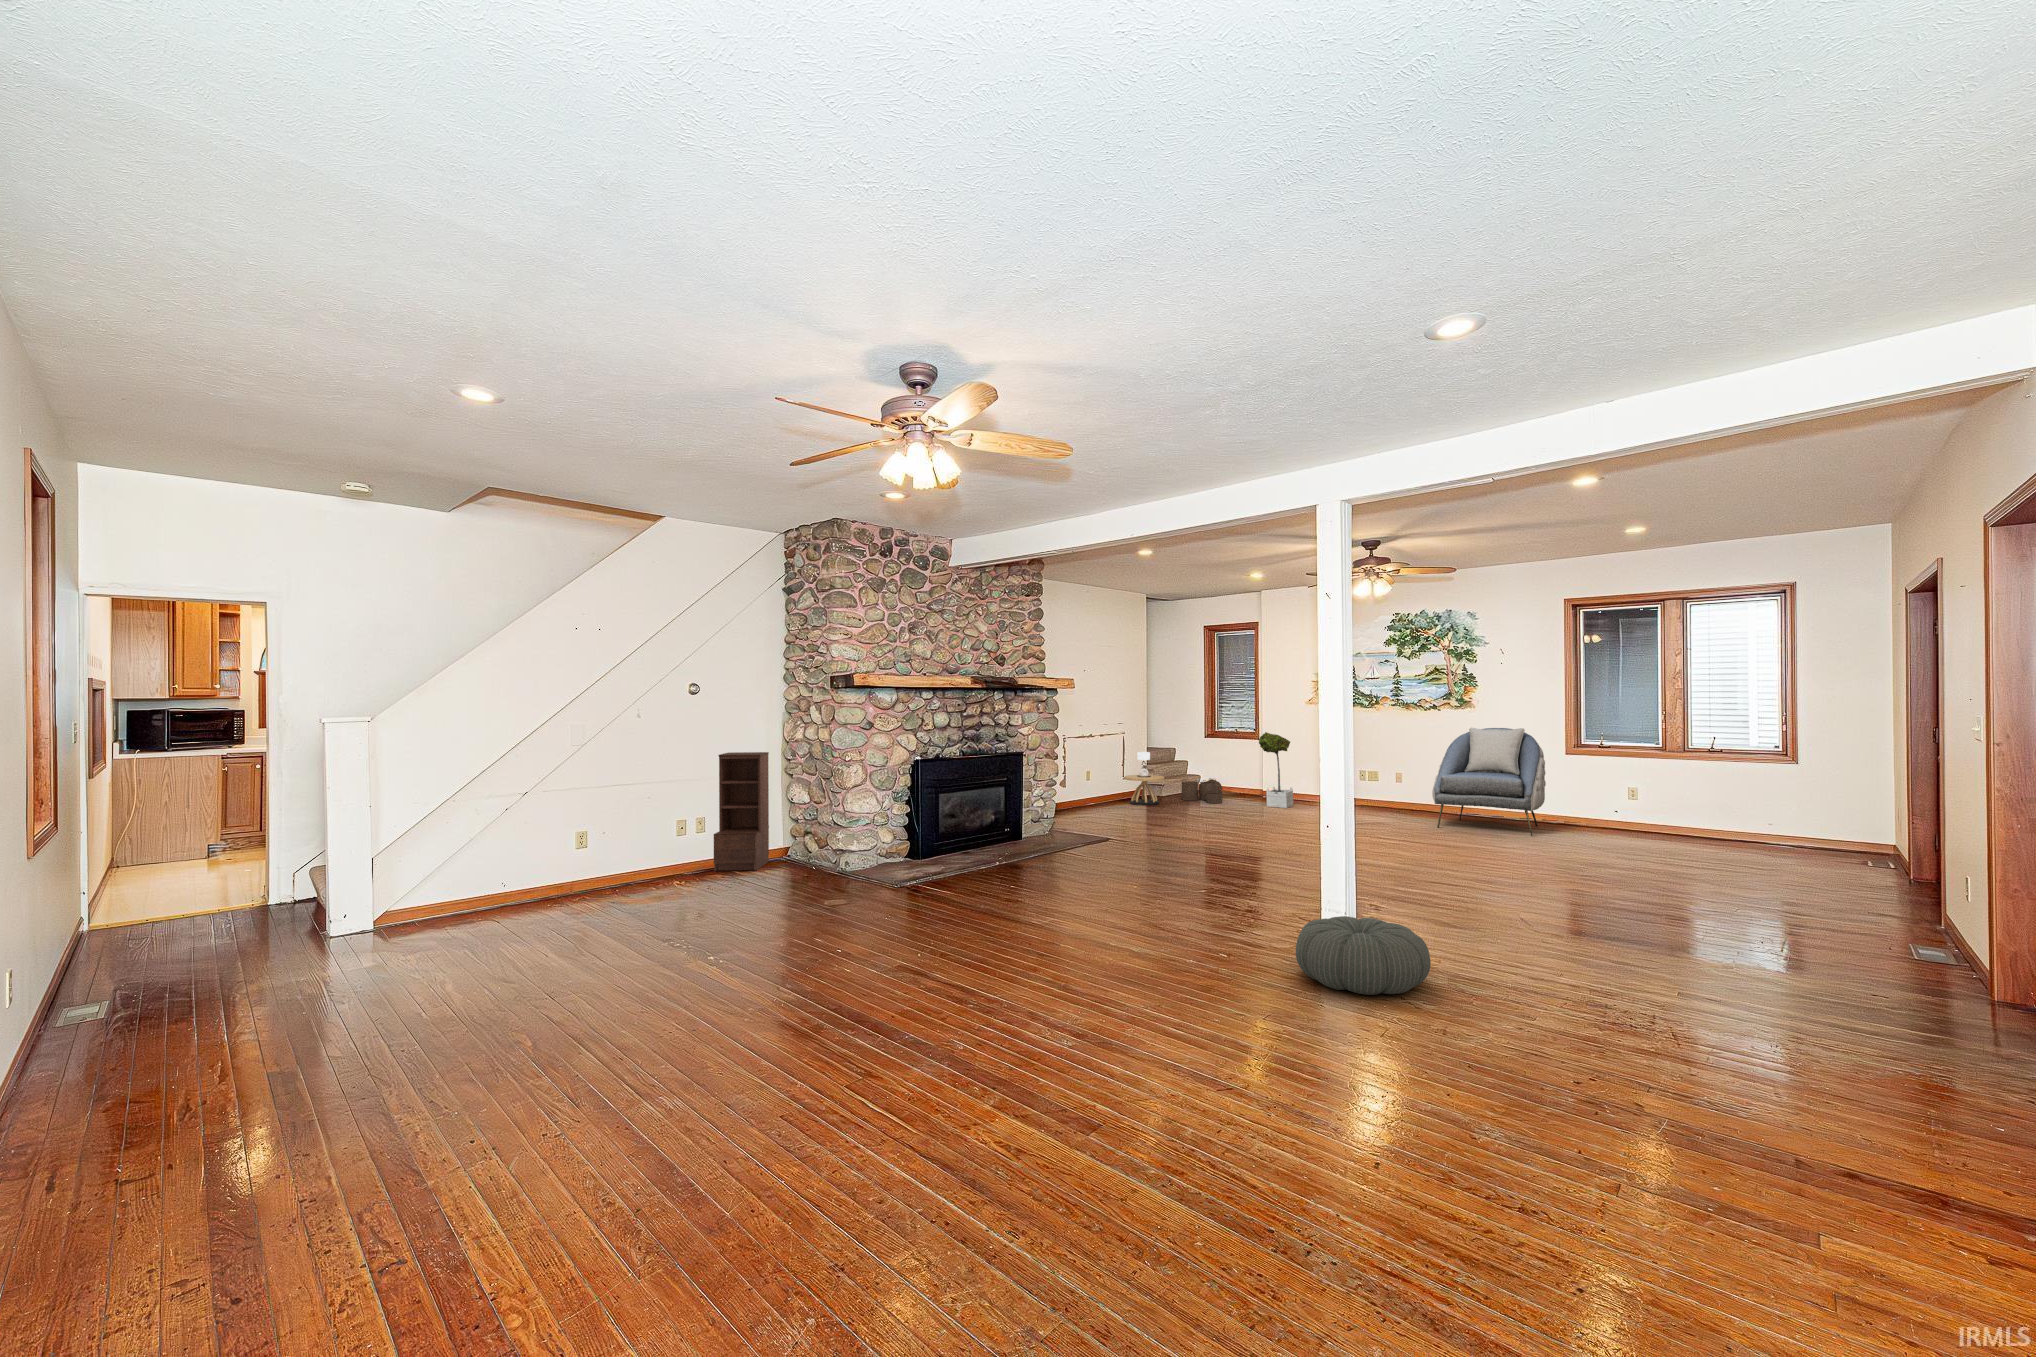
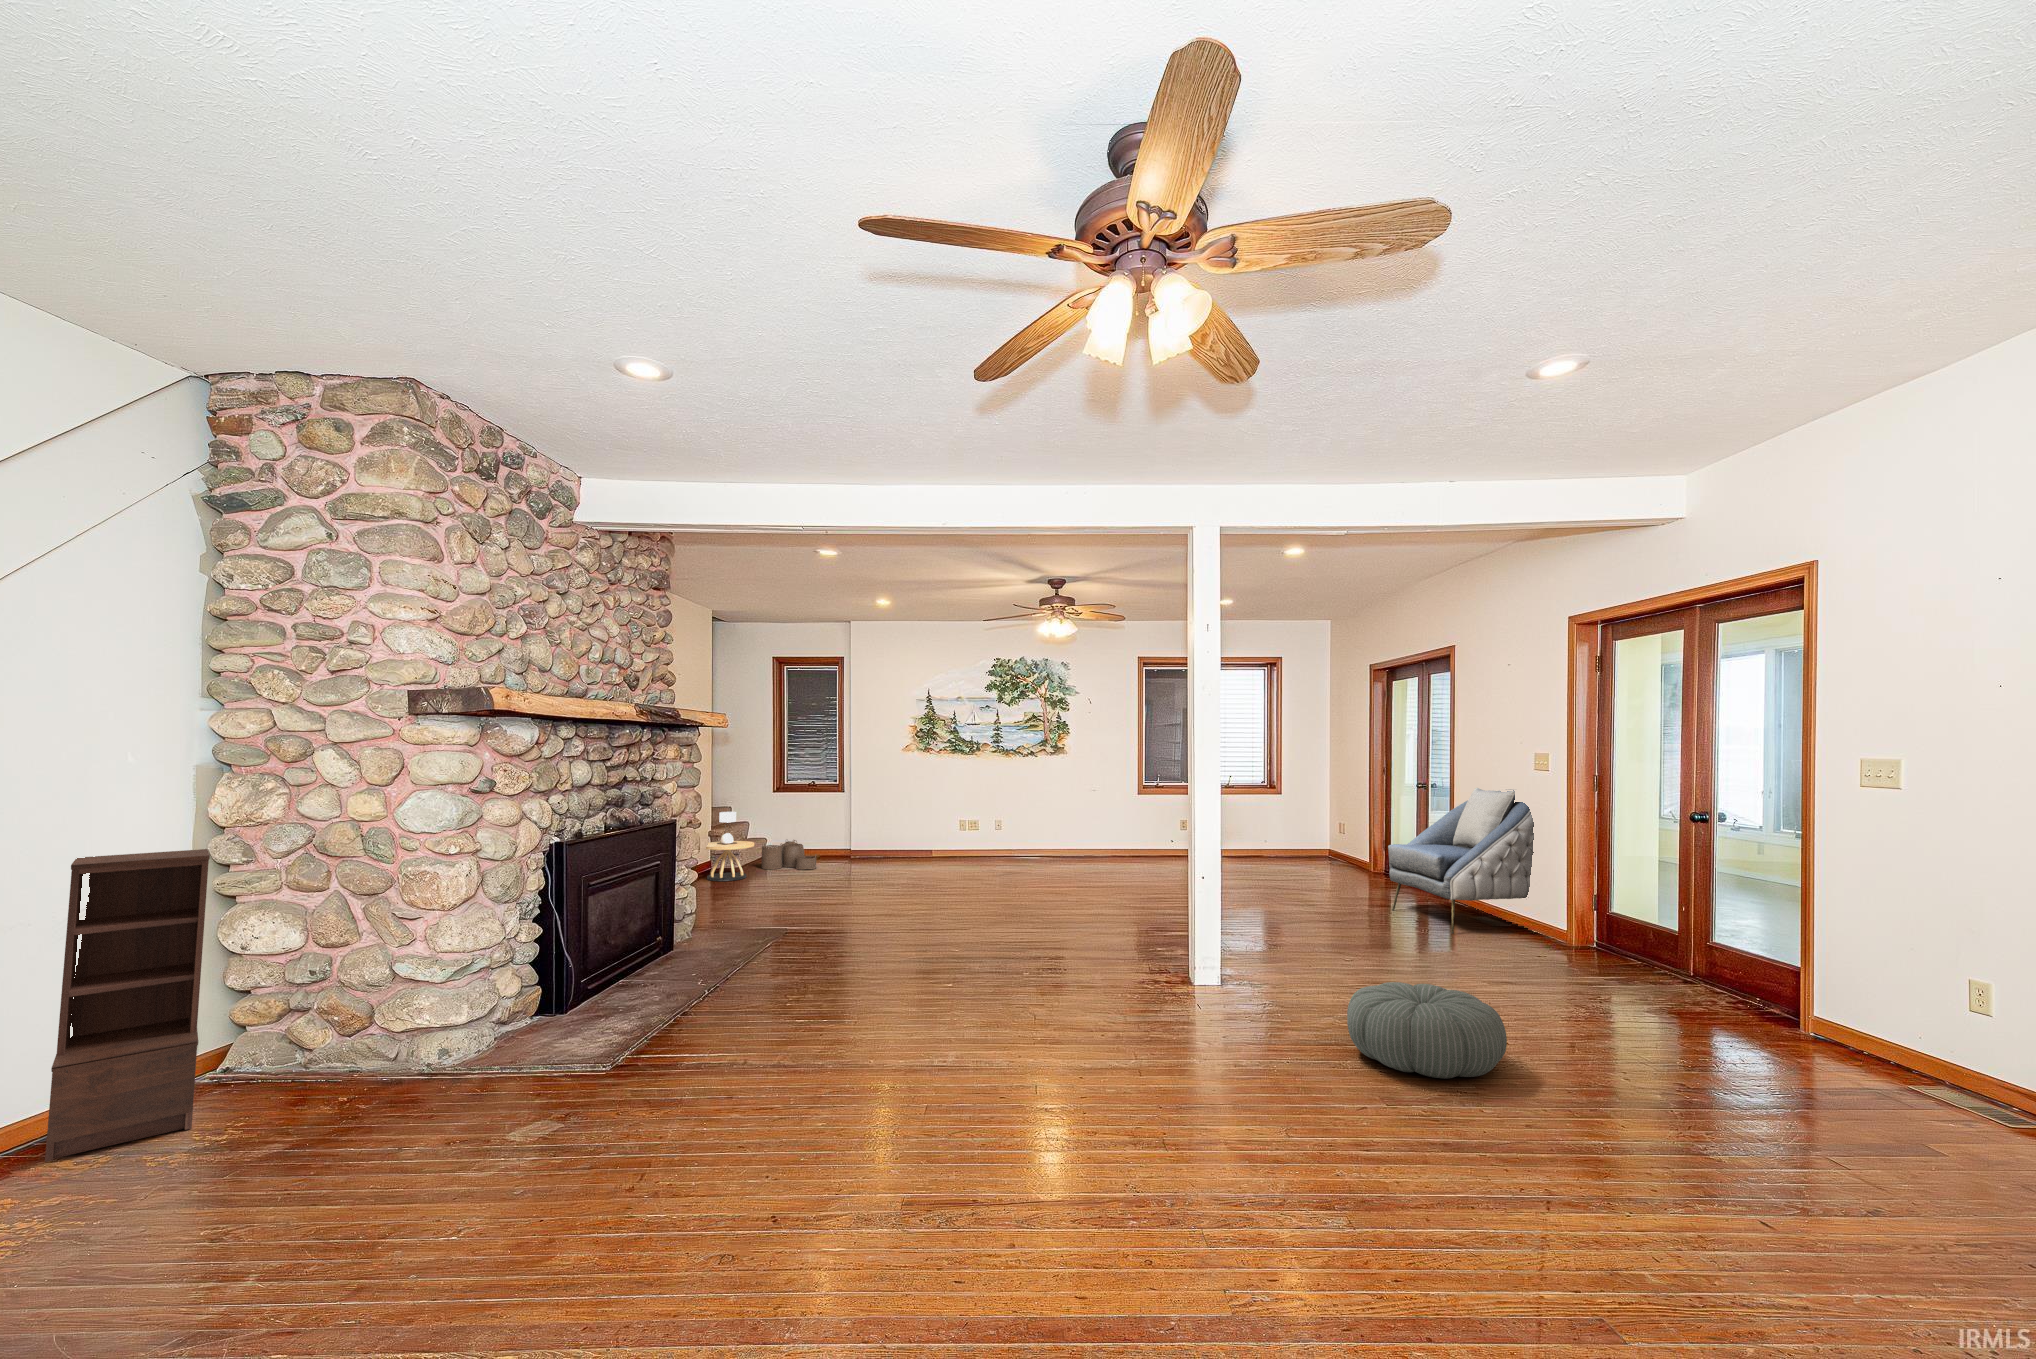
armchair: present [1432,728,1546,836] -> present [1388,788,1534,934]
potted tree: present [1259,732,1293,808] -> none [862,782,898,867]

